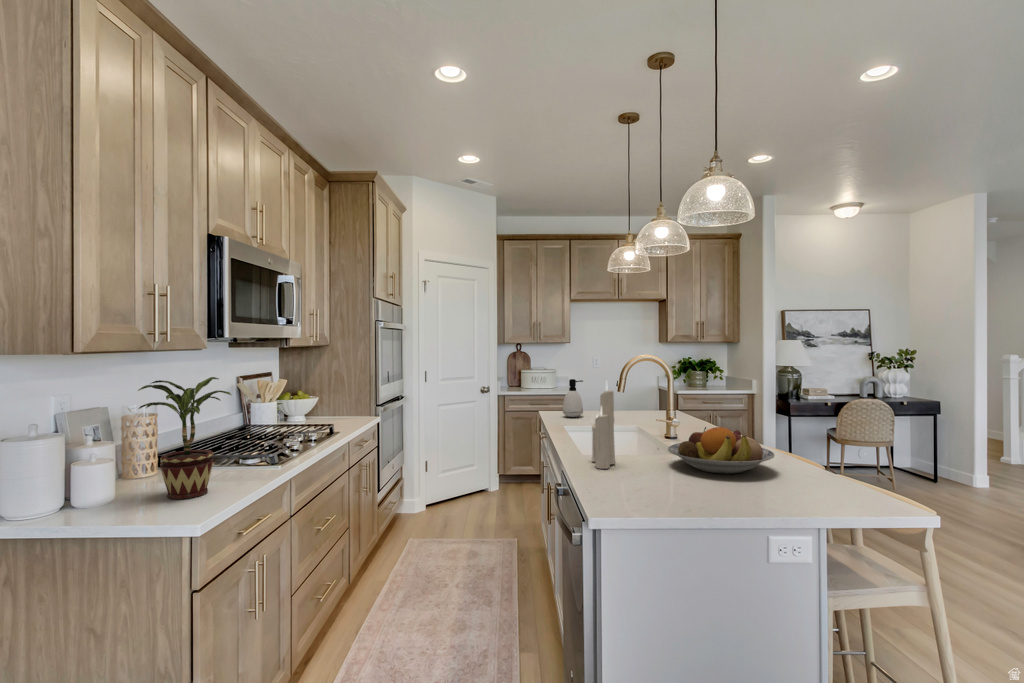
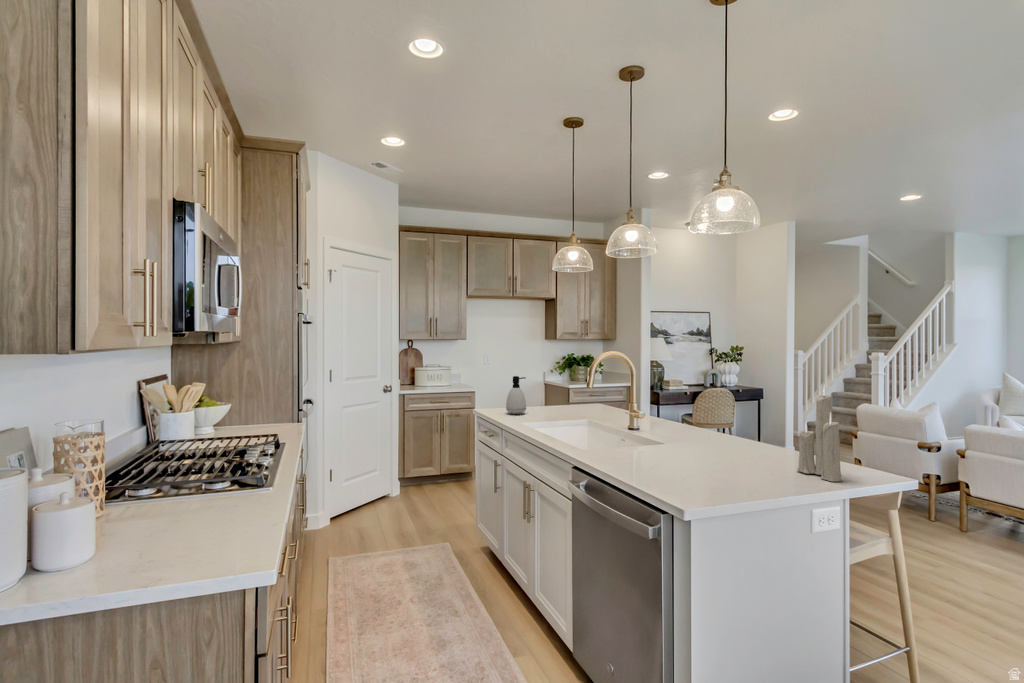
potted plant: present [138,377,231,499] -> none [129,382,258,542]
candle: present [592,384,616,469] -> present [797,385,842,482]
fruit bowl: present [668,427,775,474] -> none [667,418,764,460]

